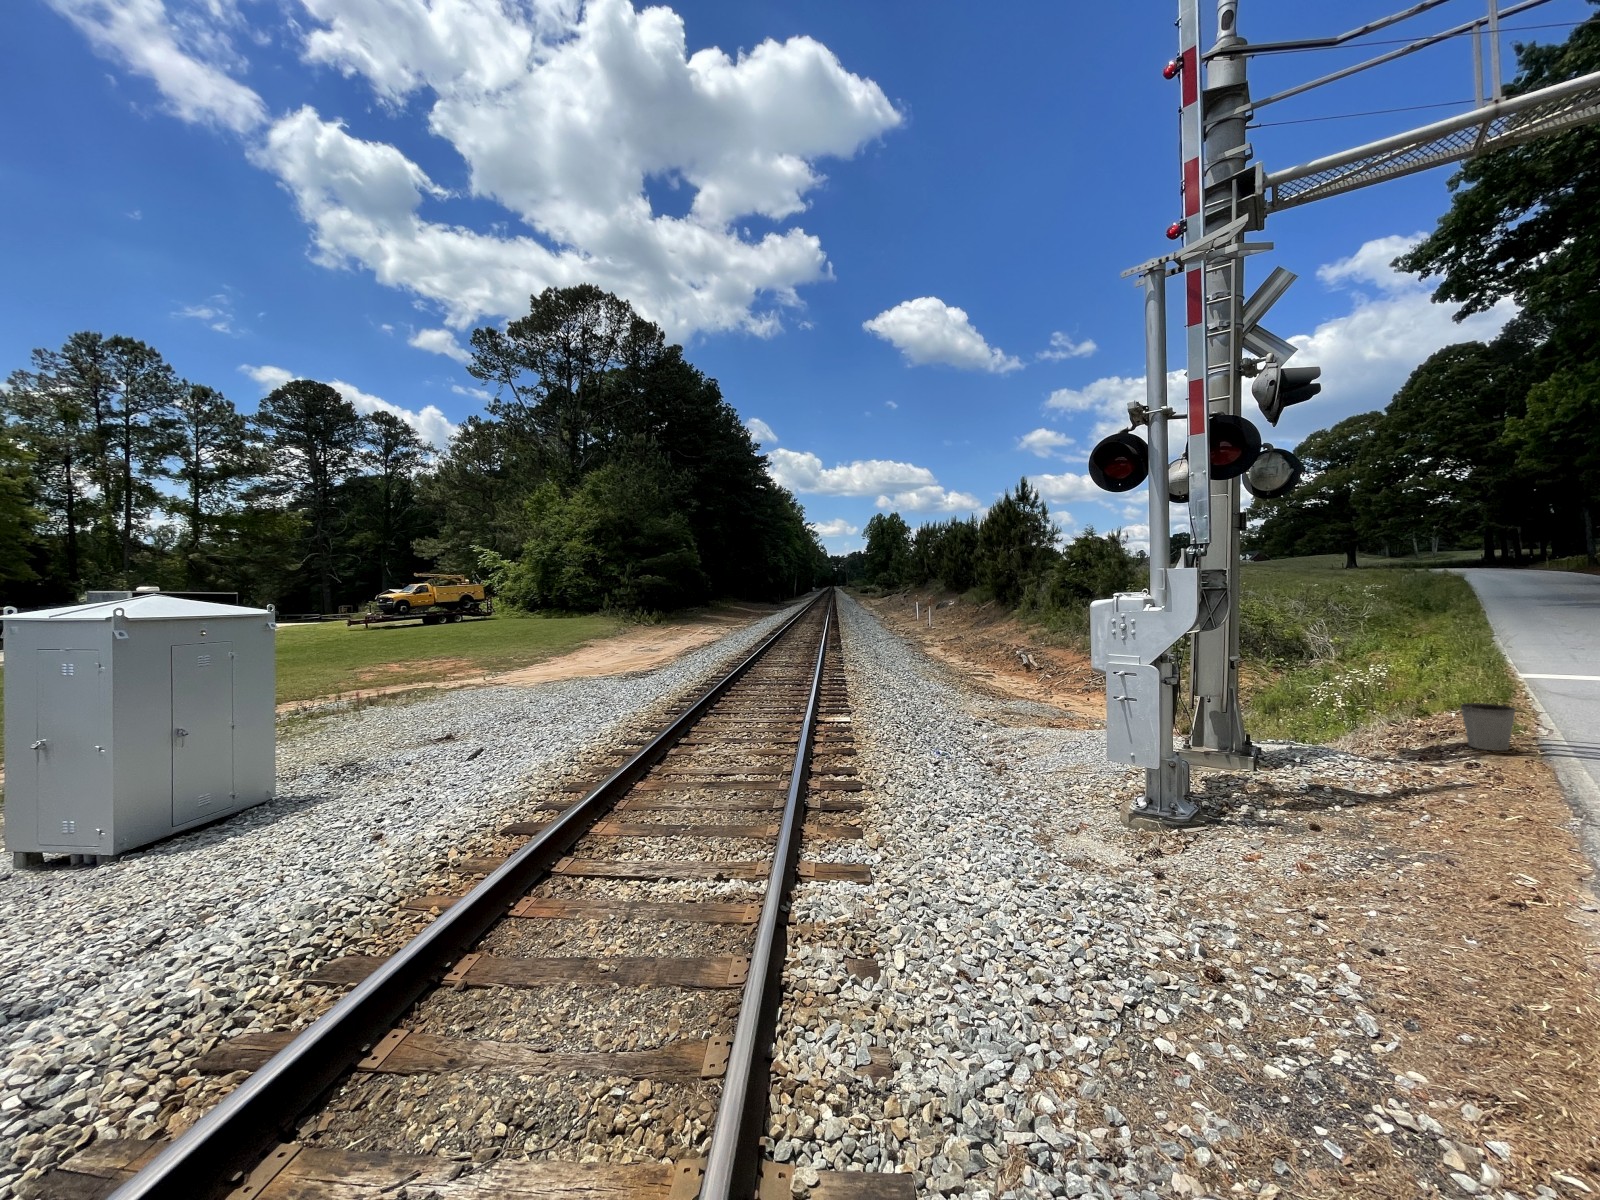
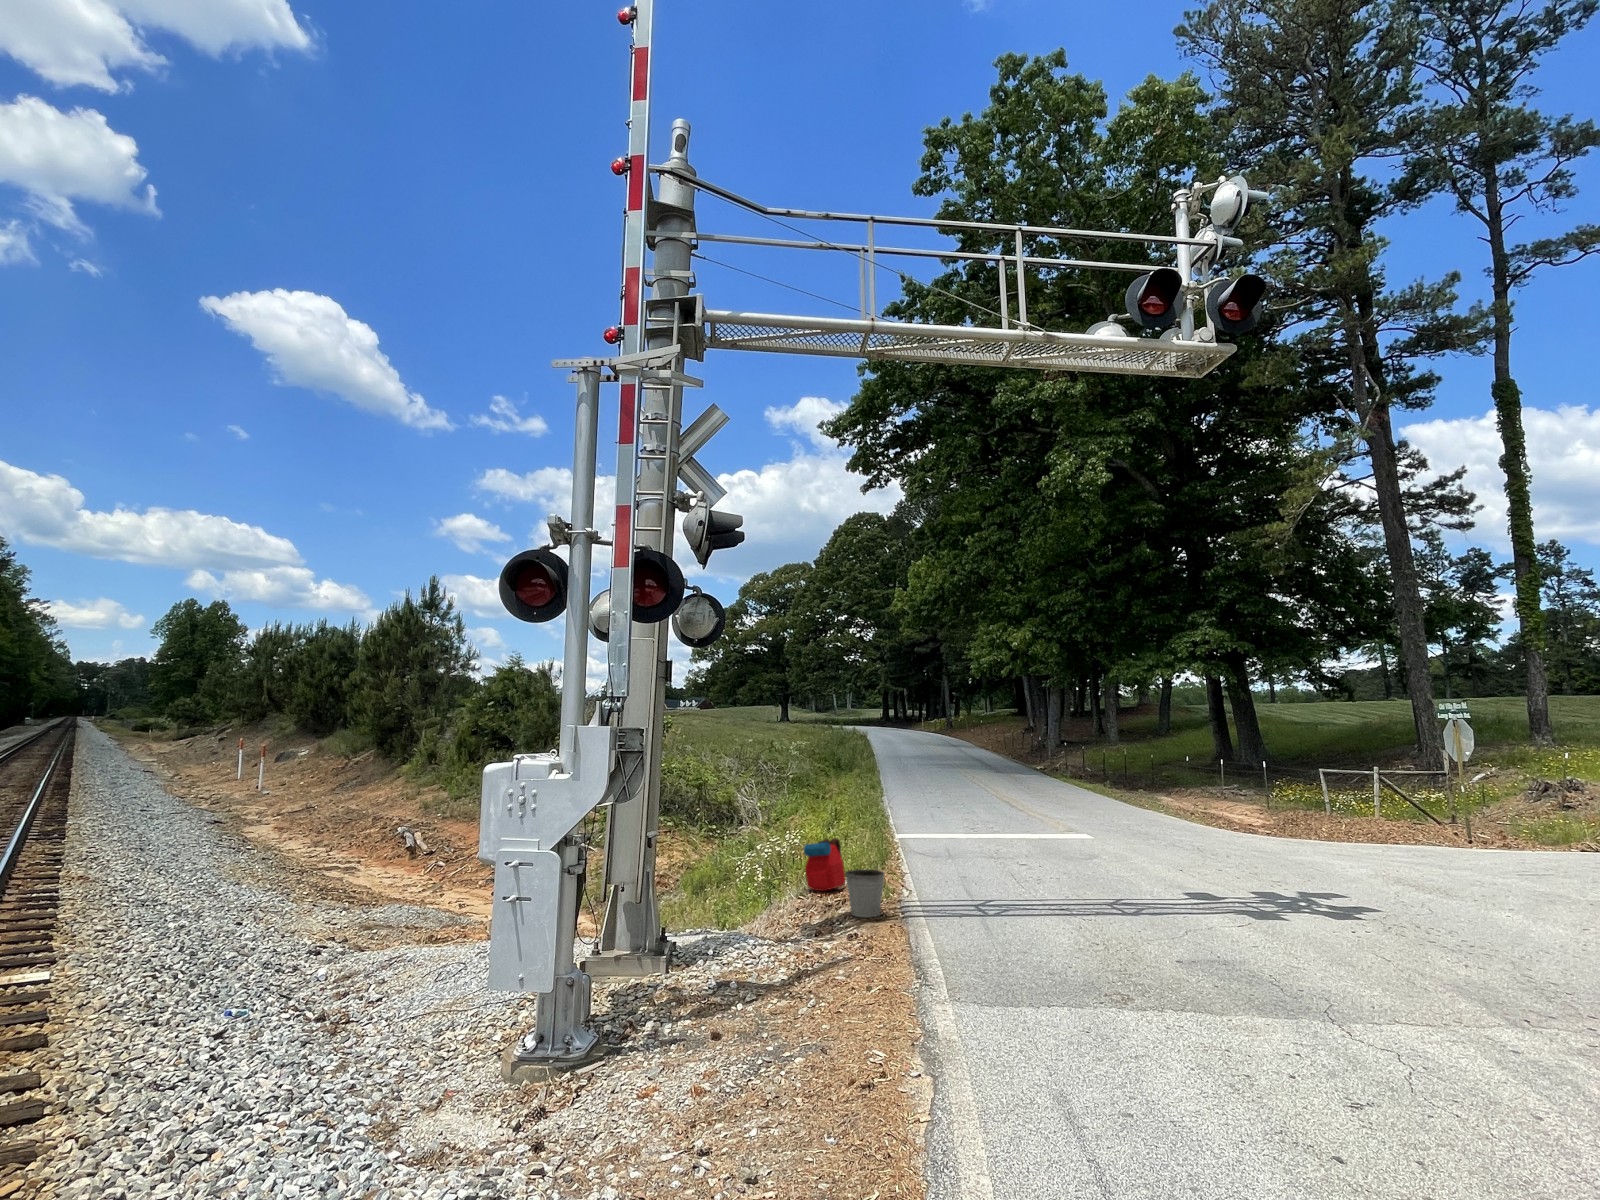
backpack: none [1405,672,1461,721] -> present [804,838,846,891]

